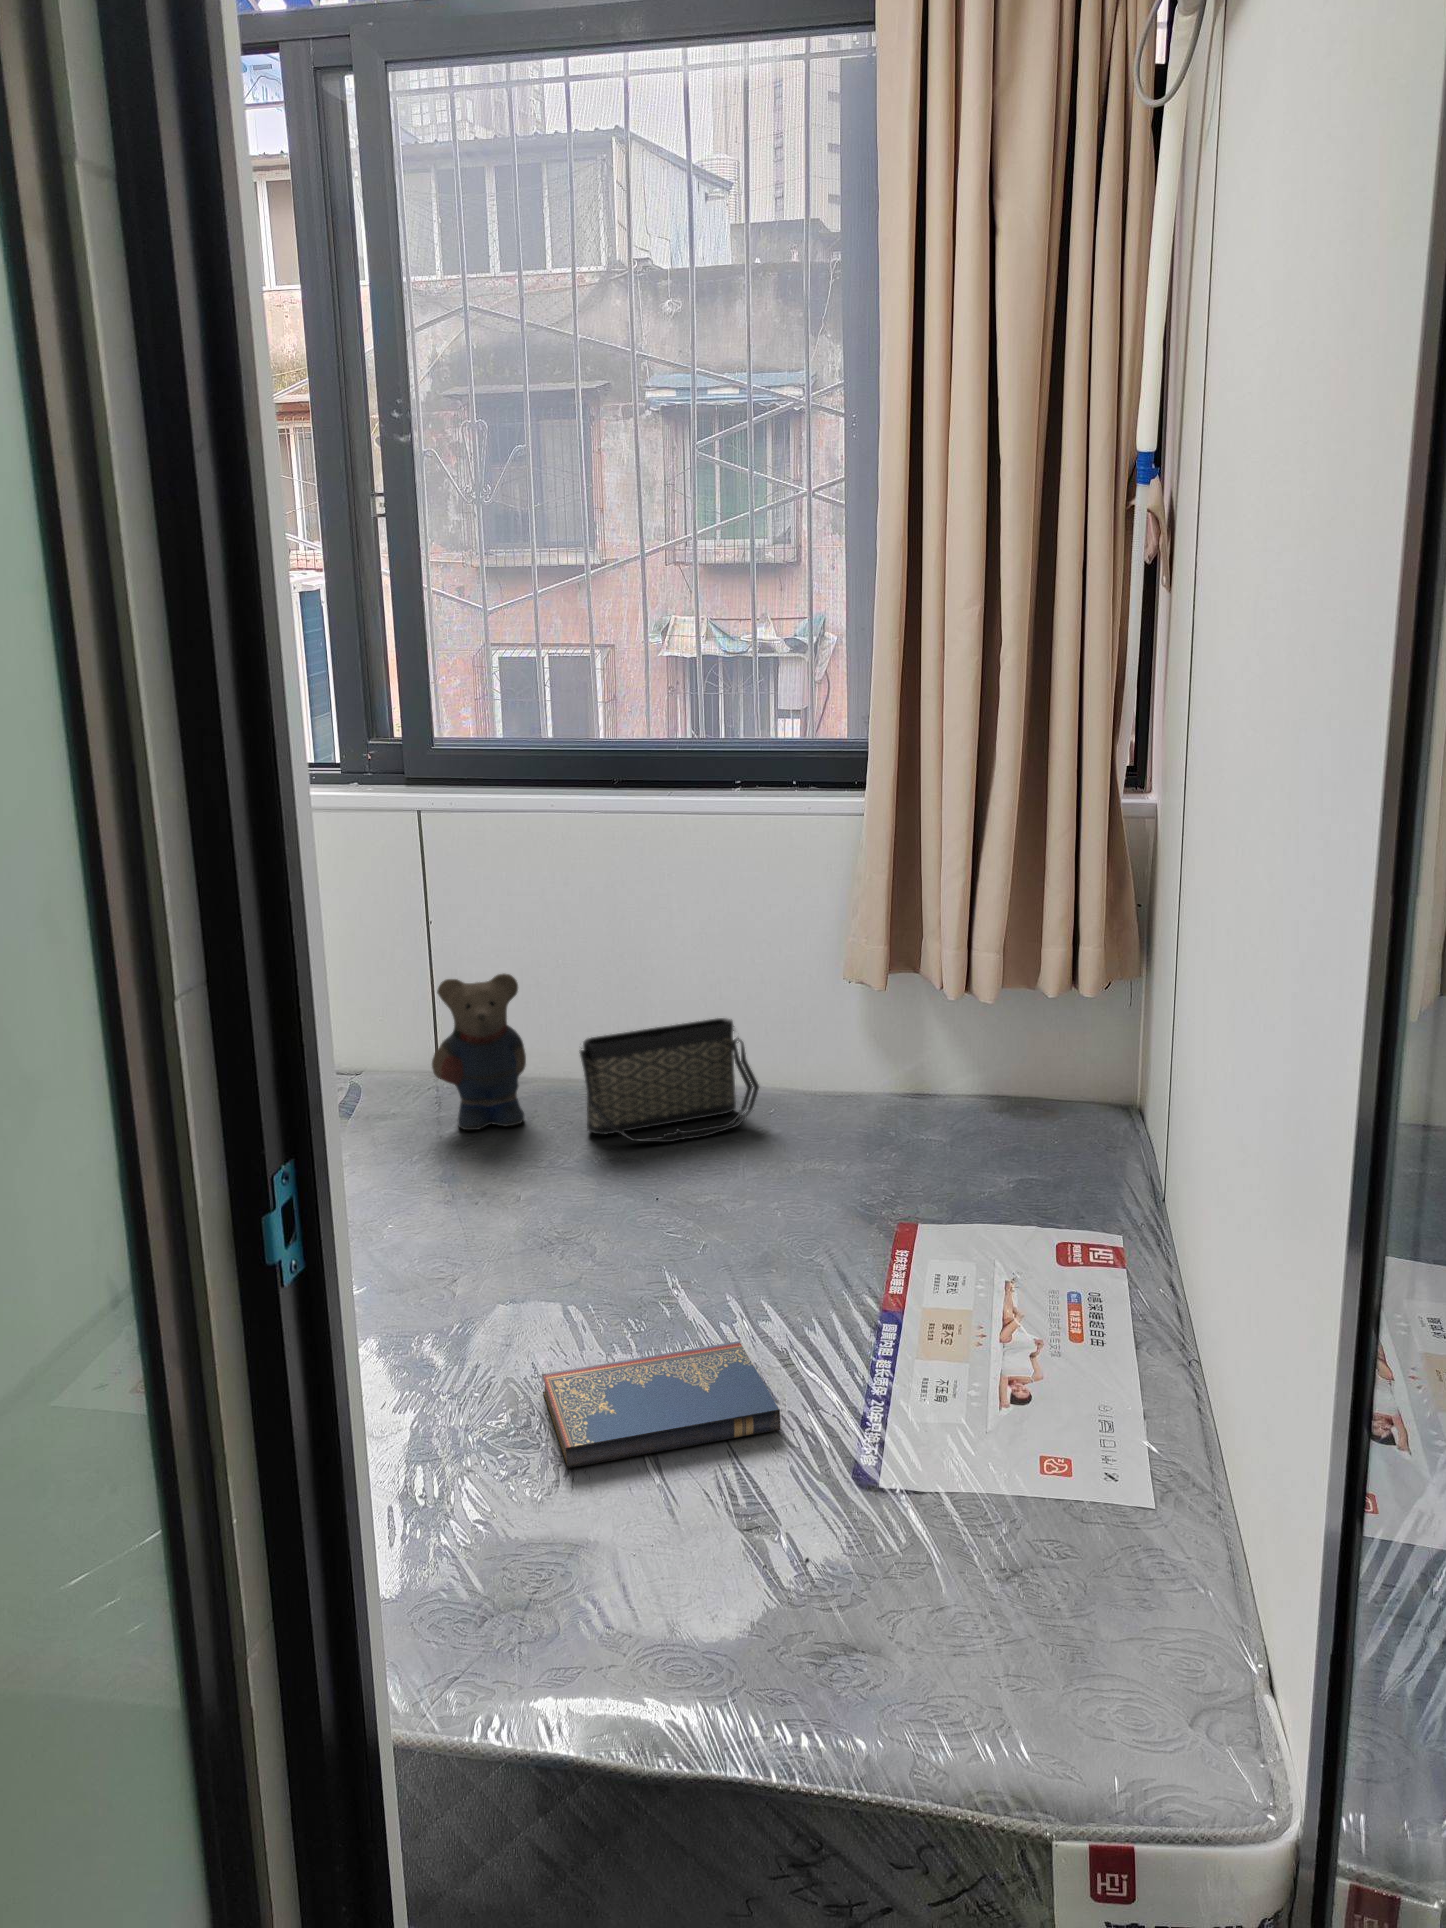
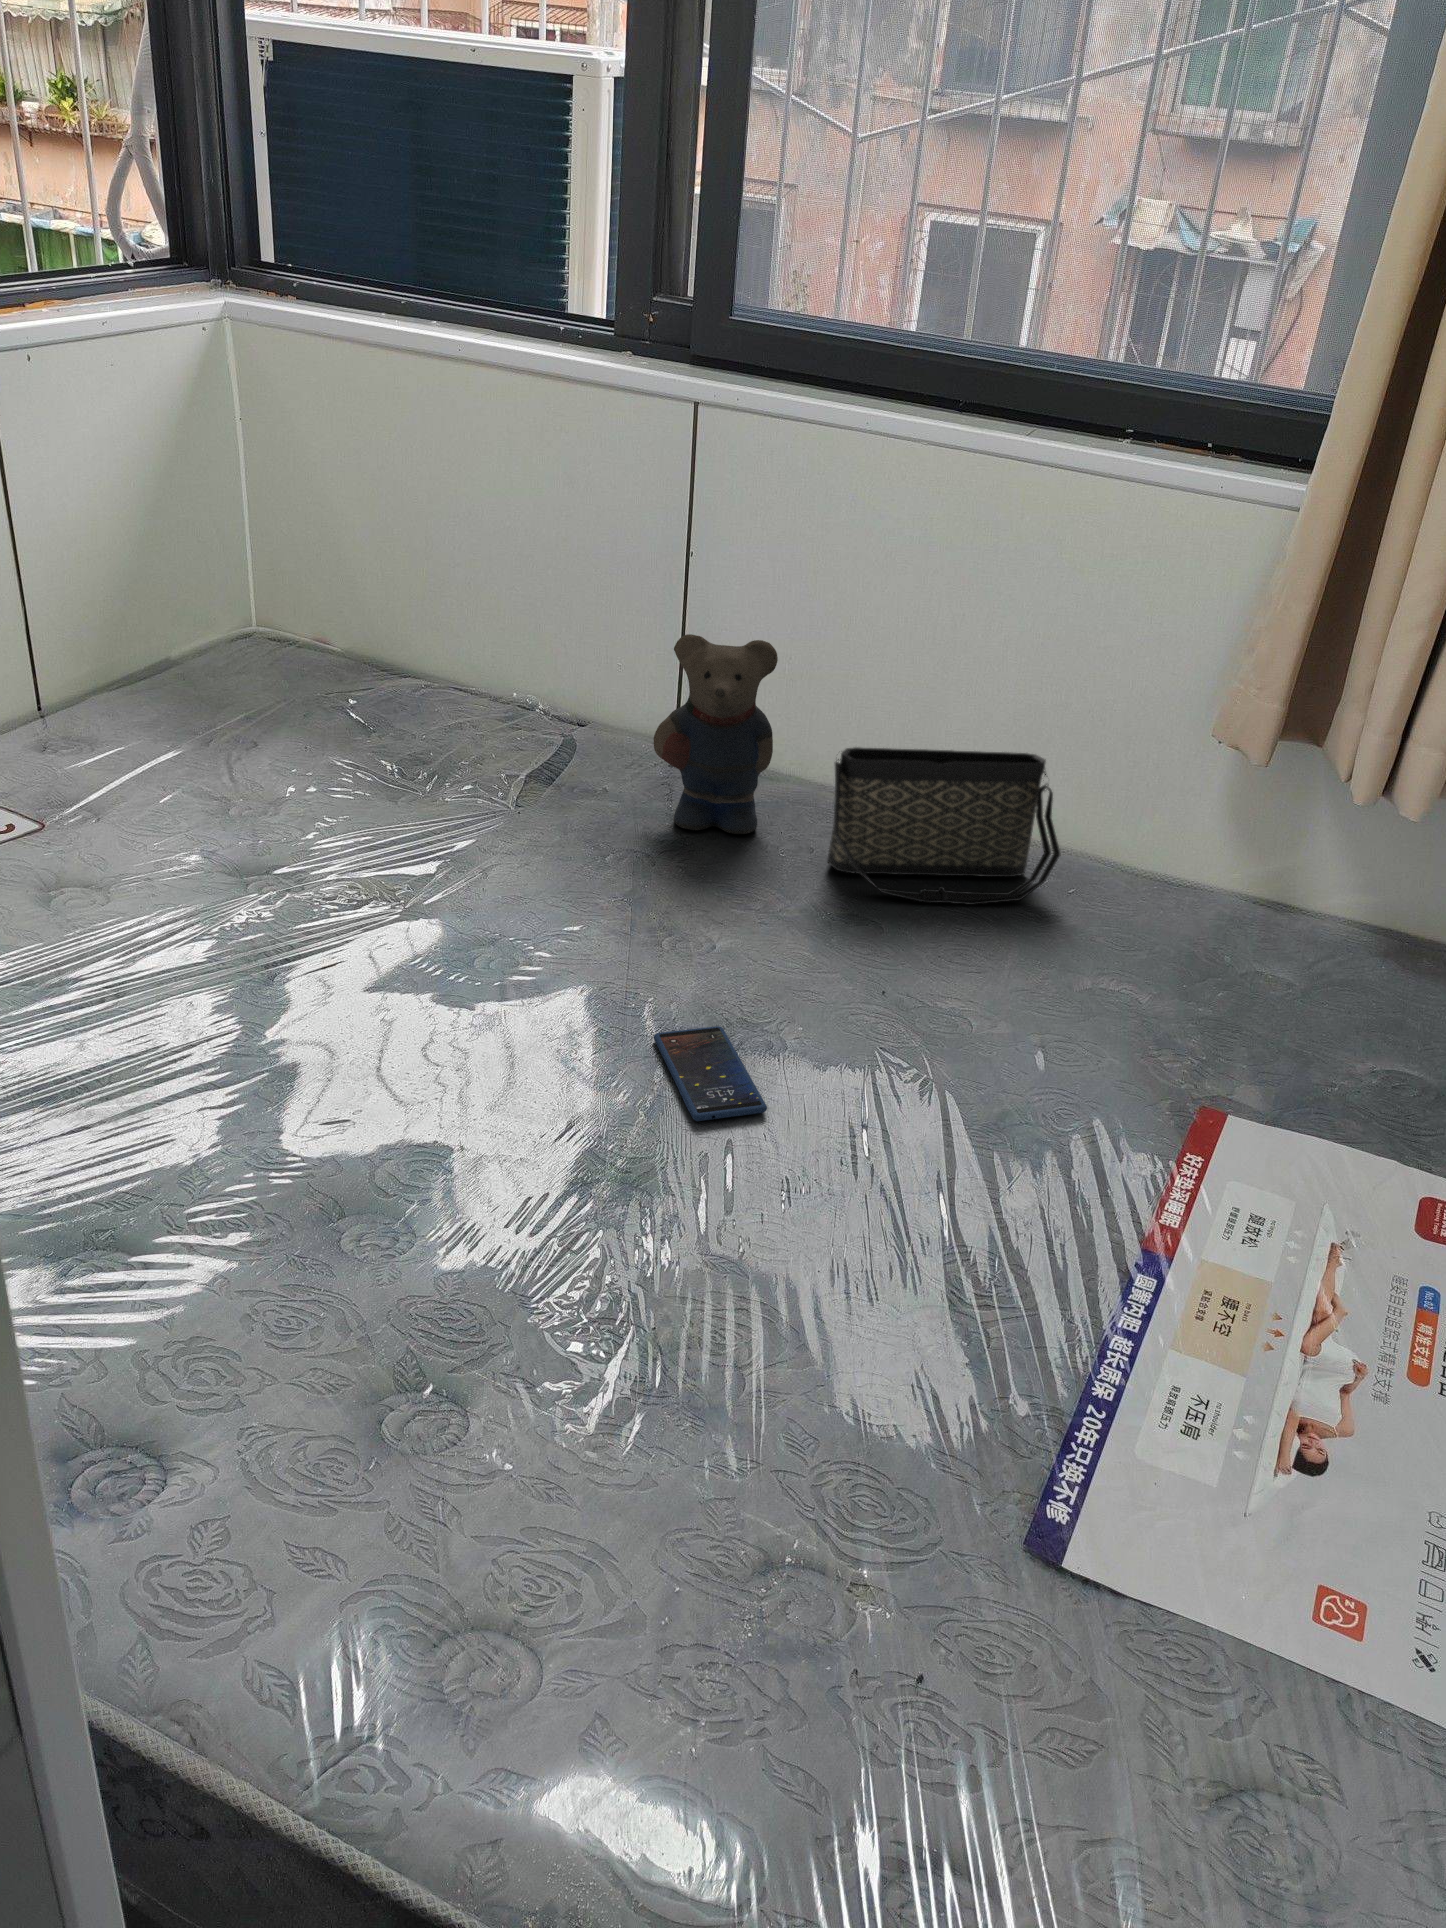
smartphone: none [500,1248,600,1307] -> present [654,1026,767,1121]
hardcover book: present [542,1341,780,1468] -> none [628,1236,947,1419]

